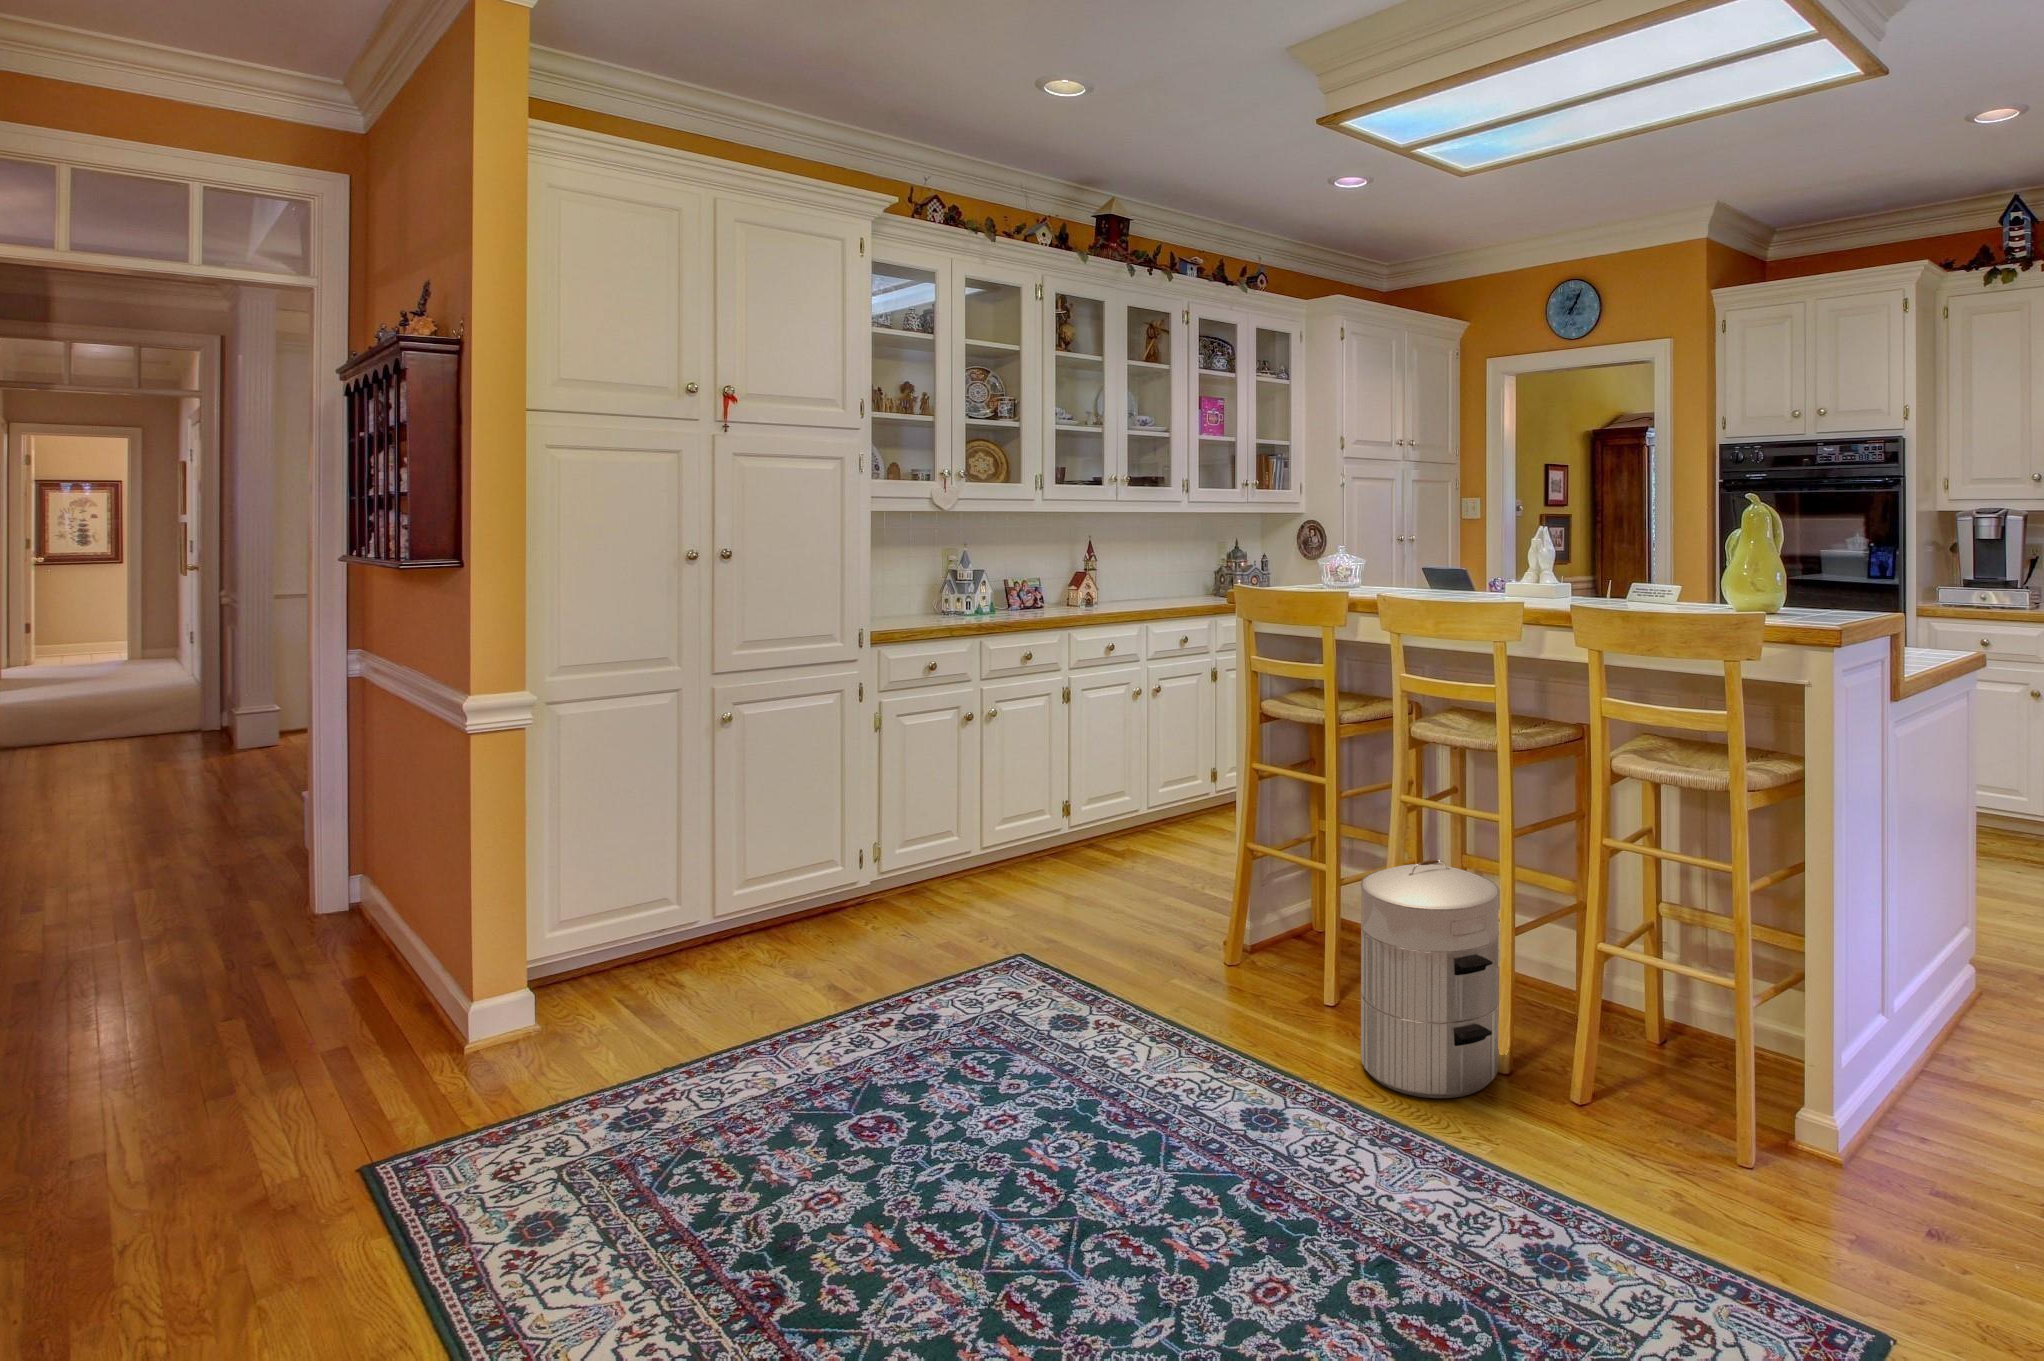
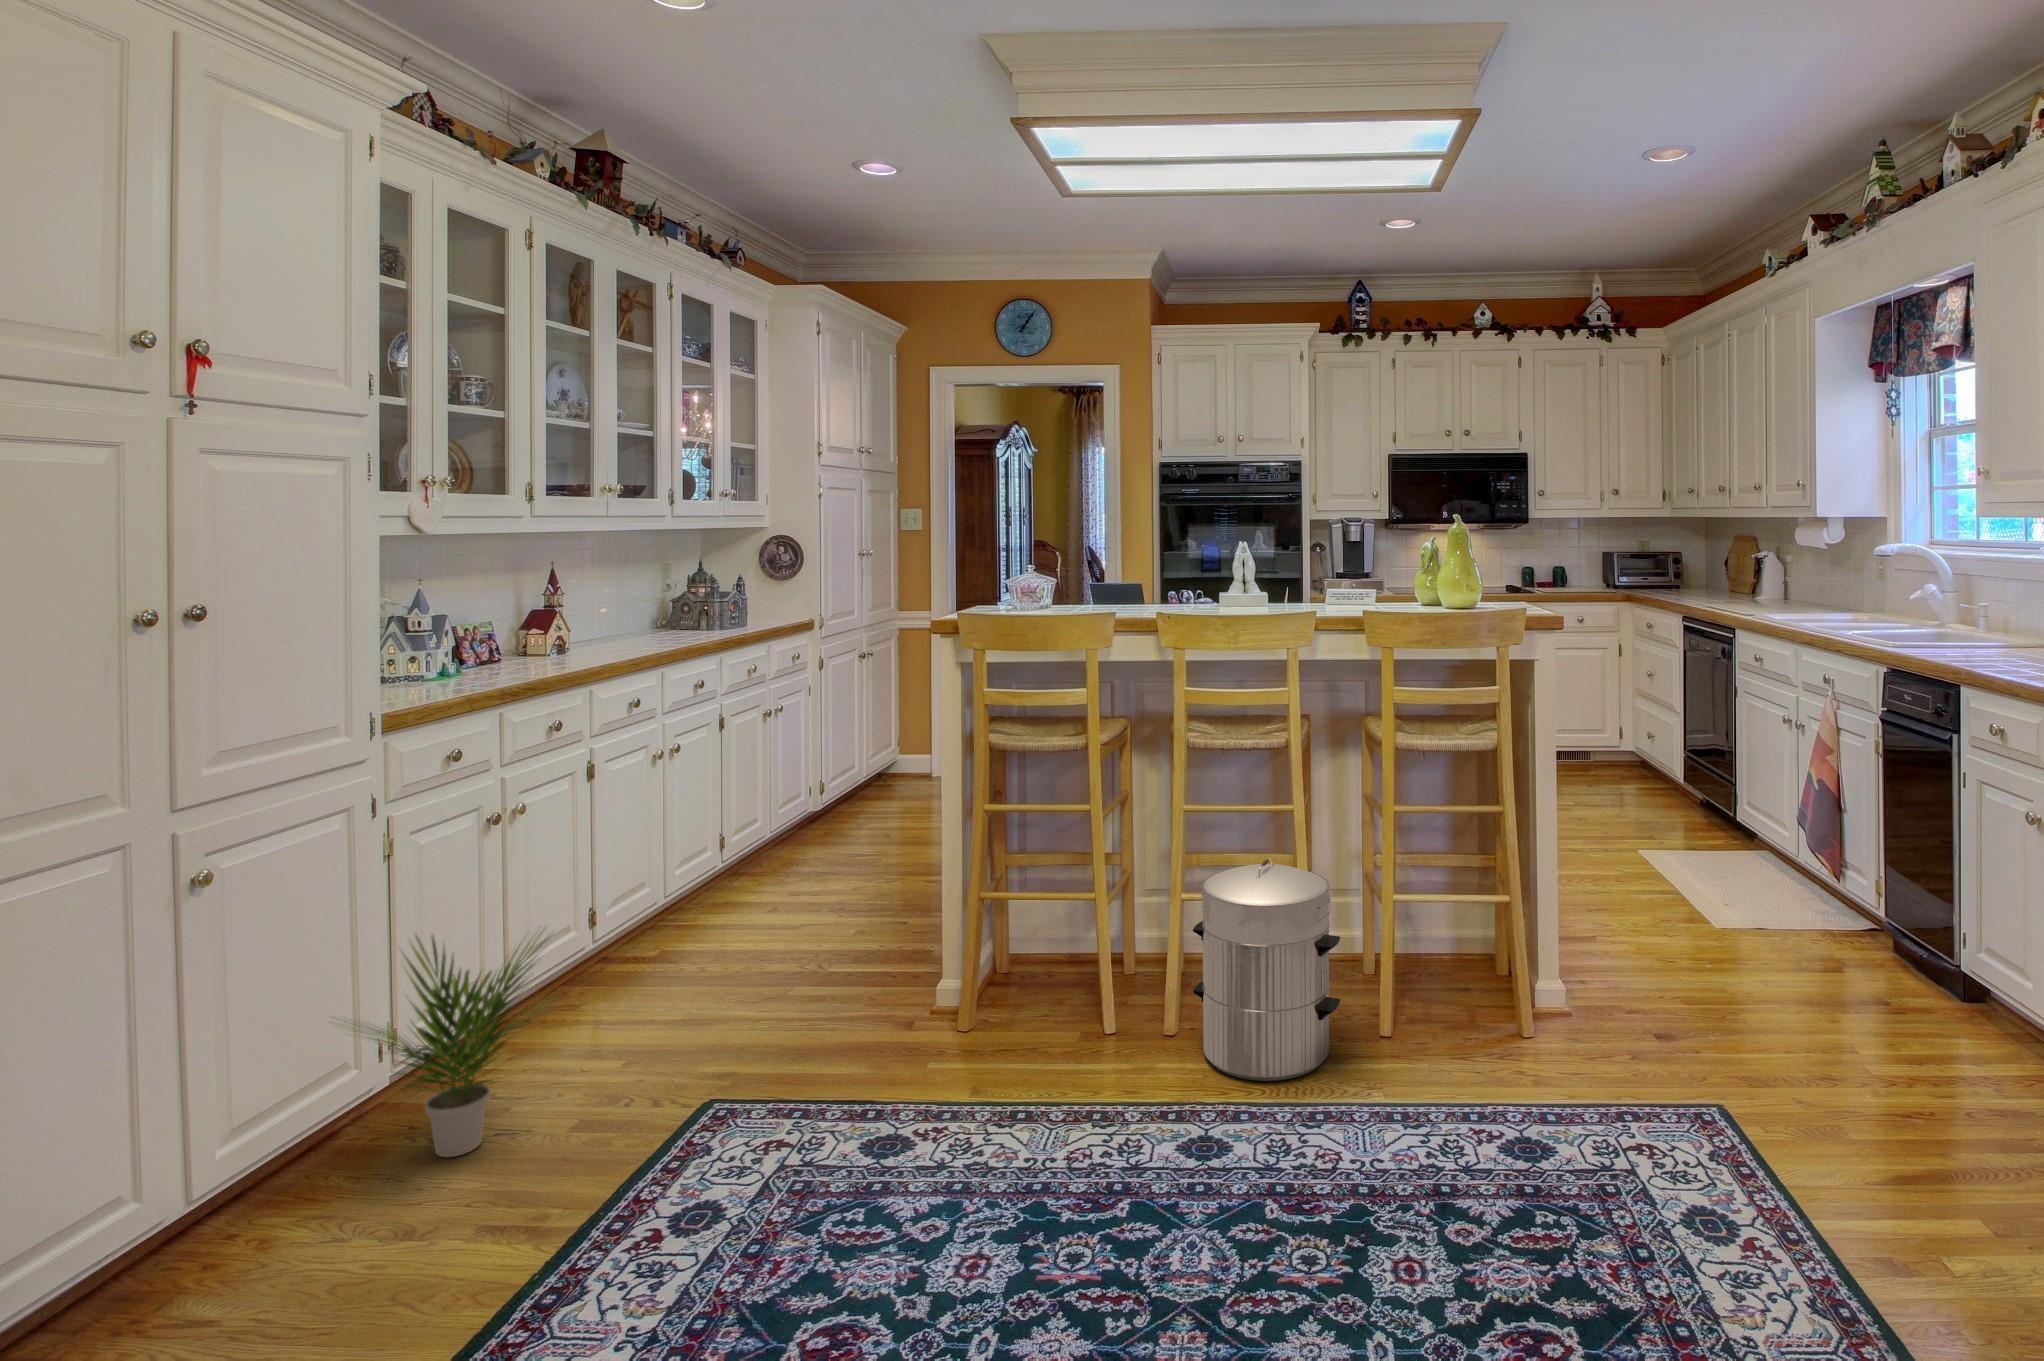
potted plant: none [800,782,930,938] -> present [334,928,554,1157]

